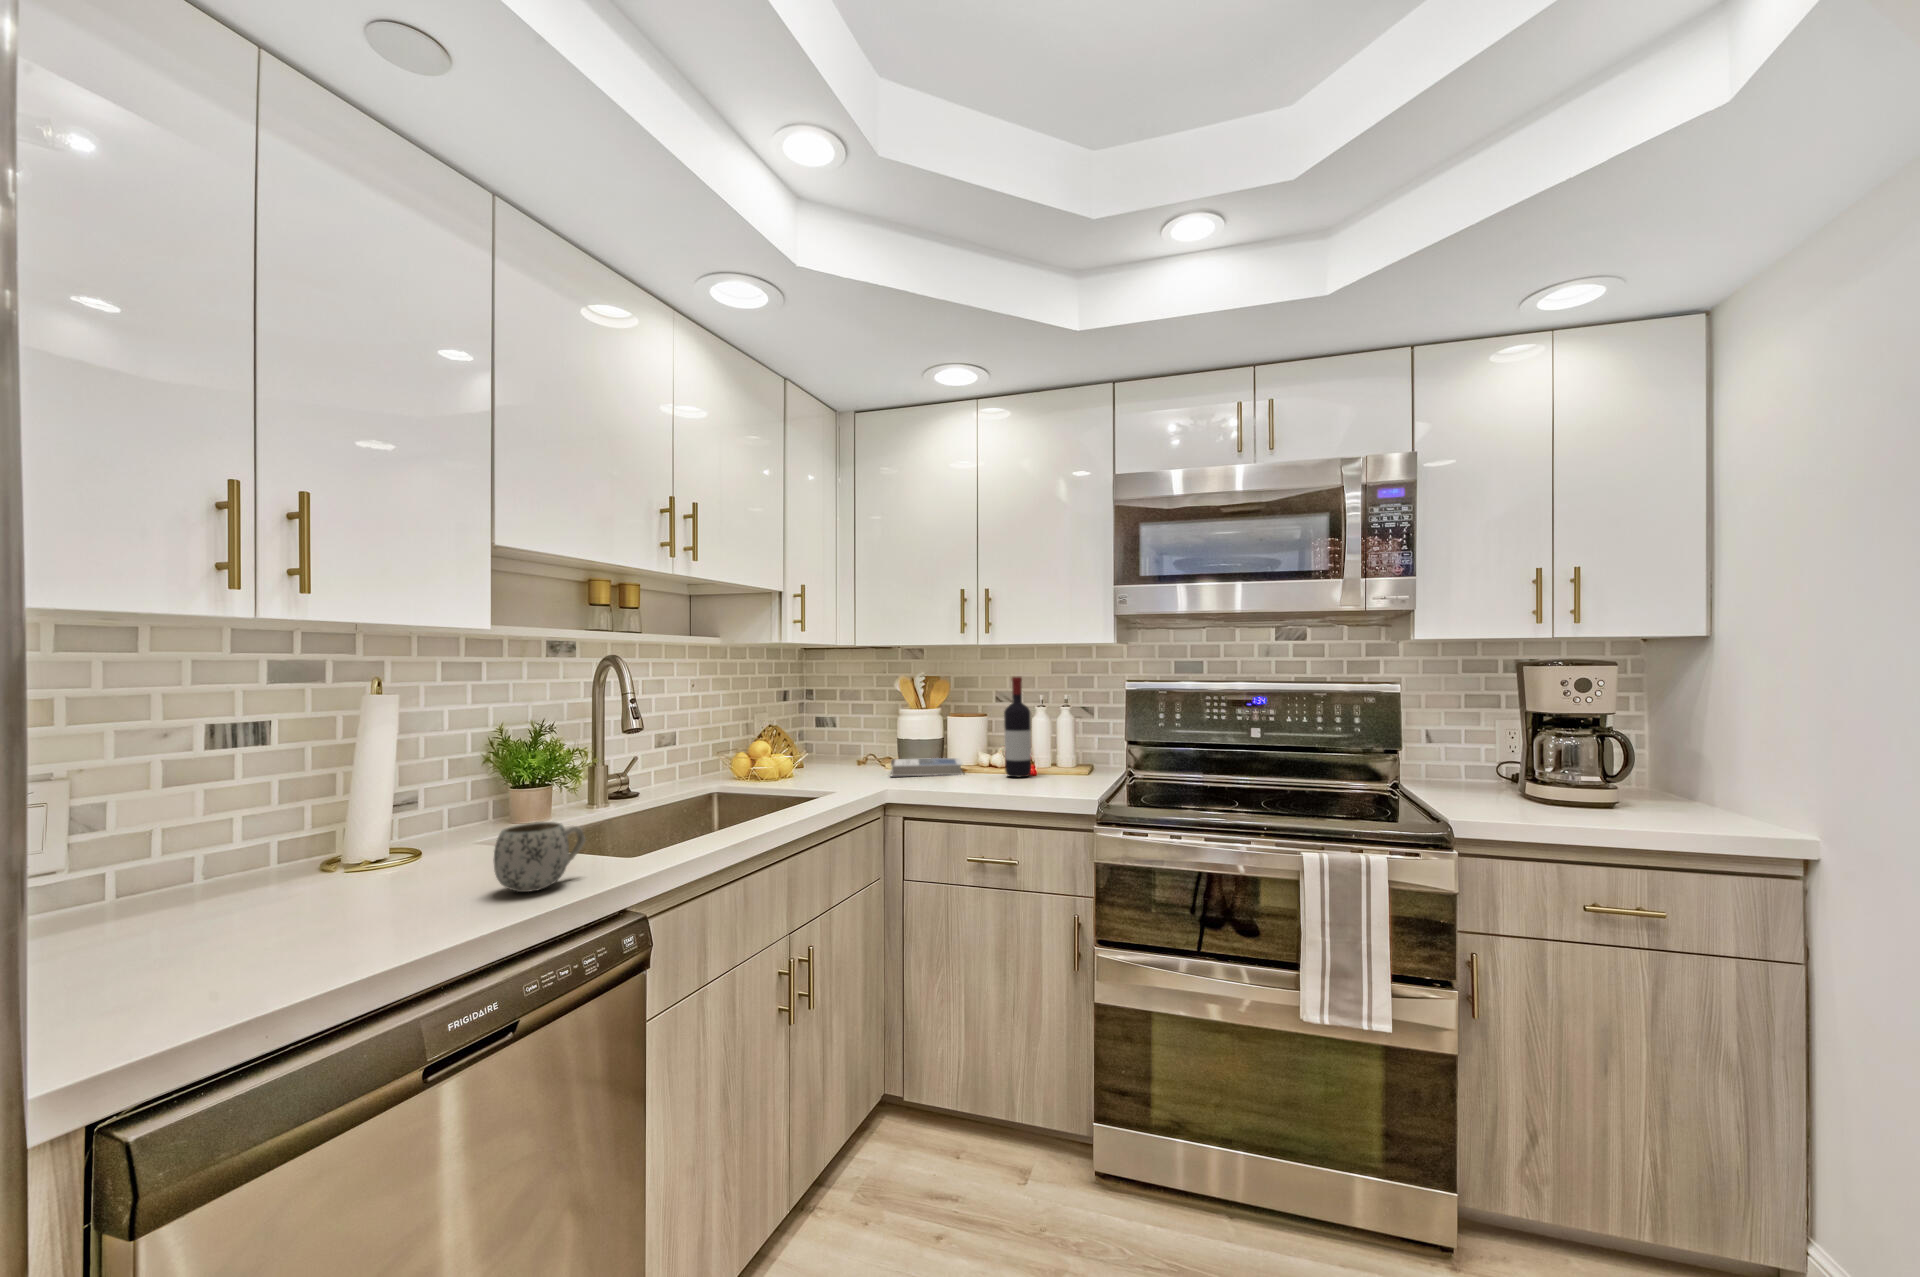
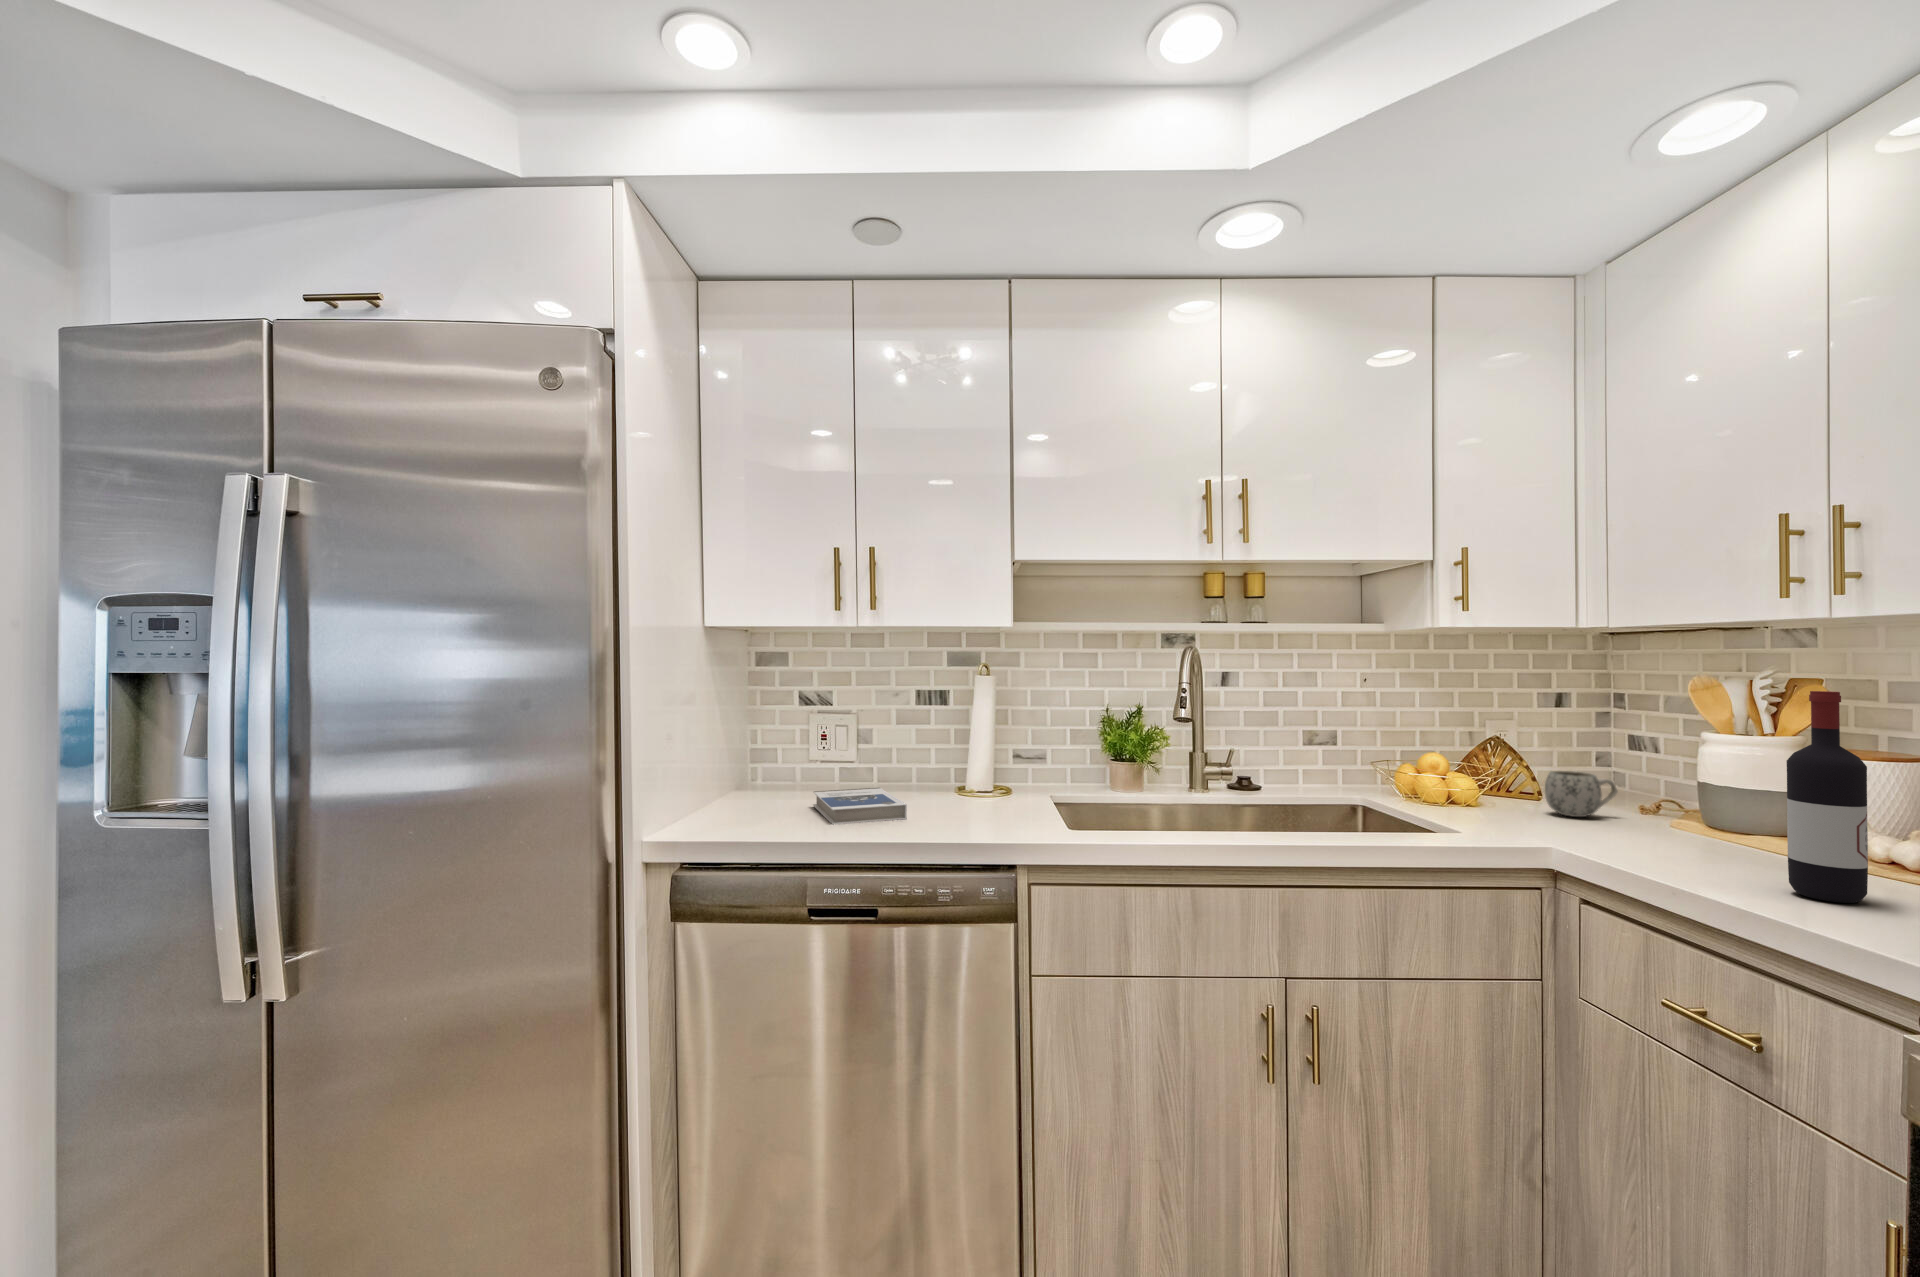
hardback book: present [891,758,963,776] -> present [813,788,907,824]
mug: present [494,822,586,892] -> present [1545,771,1618,817]

